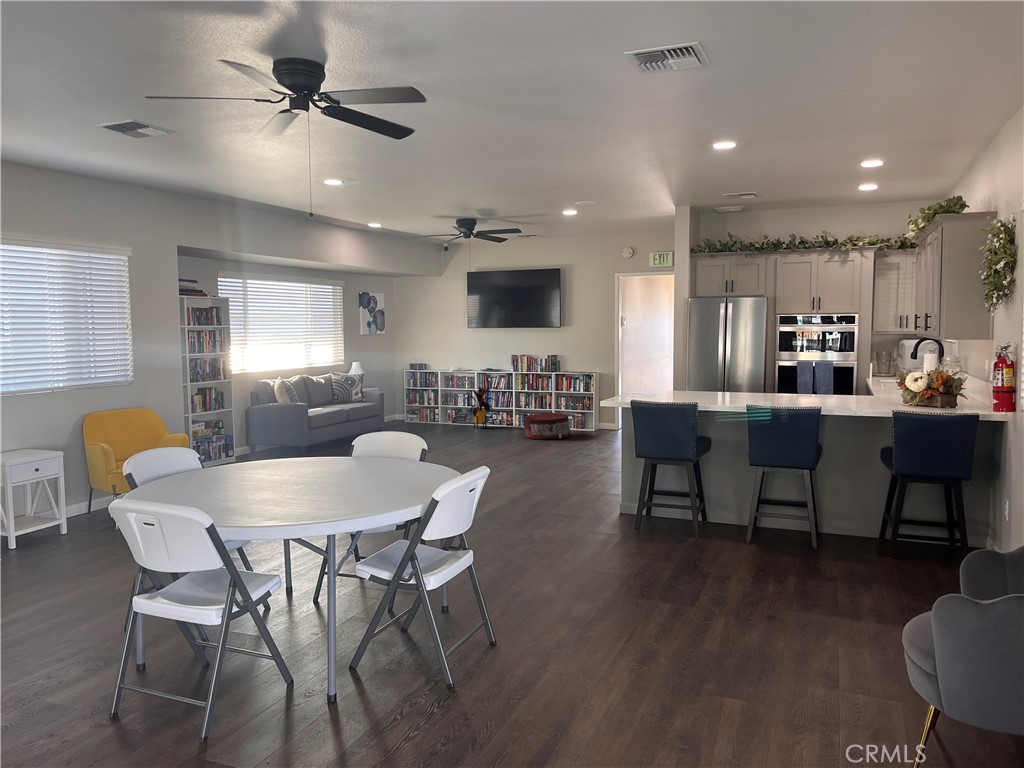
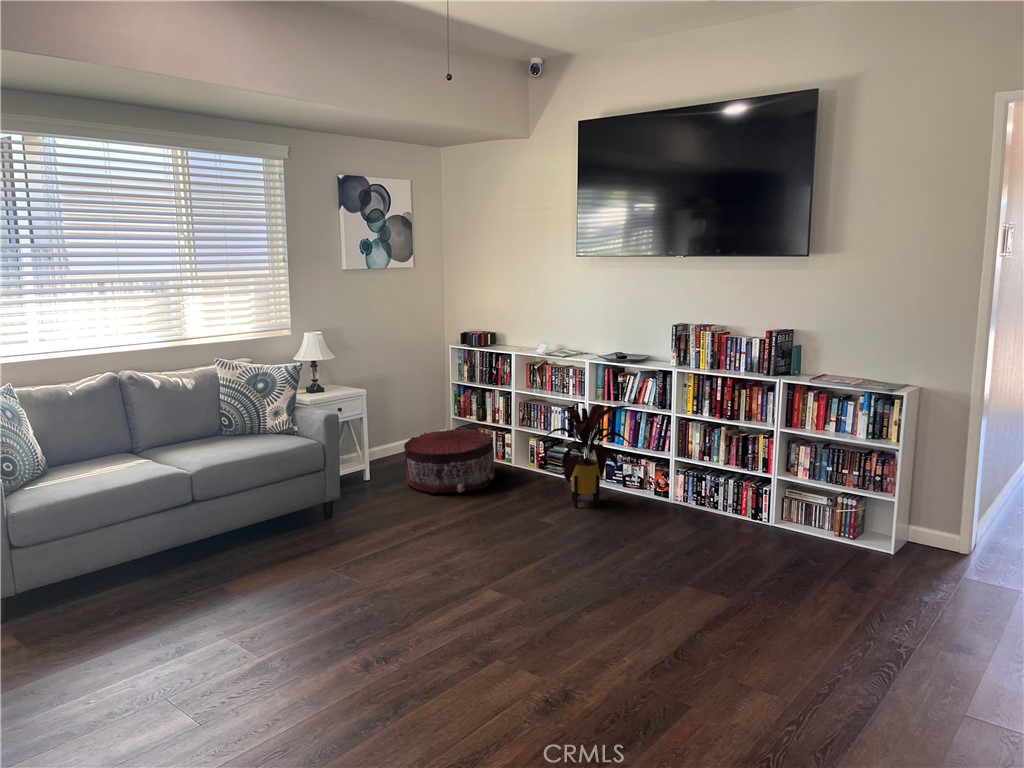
pouf: present [524,413,570,439] -> present [404,429,494,493]

